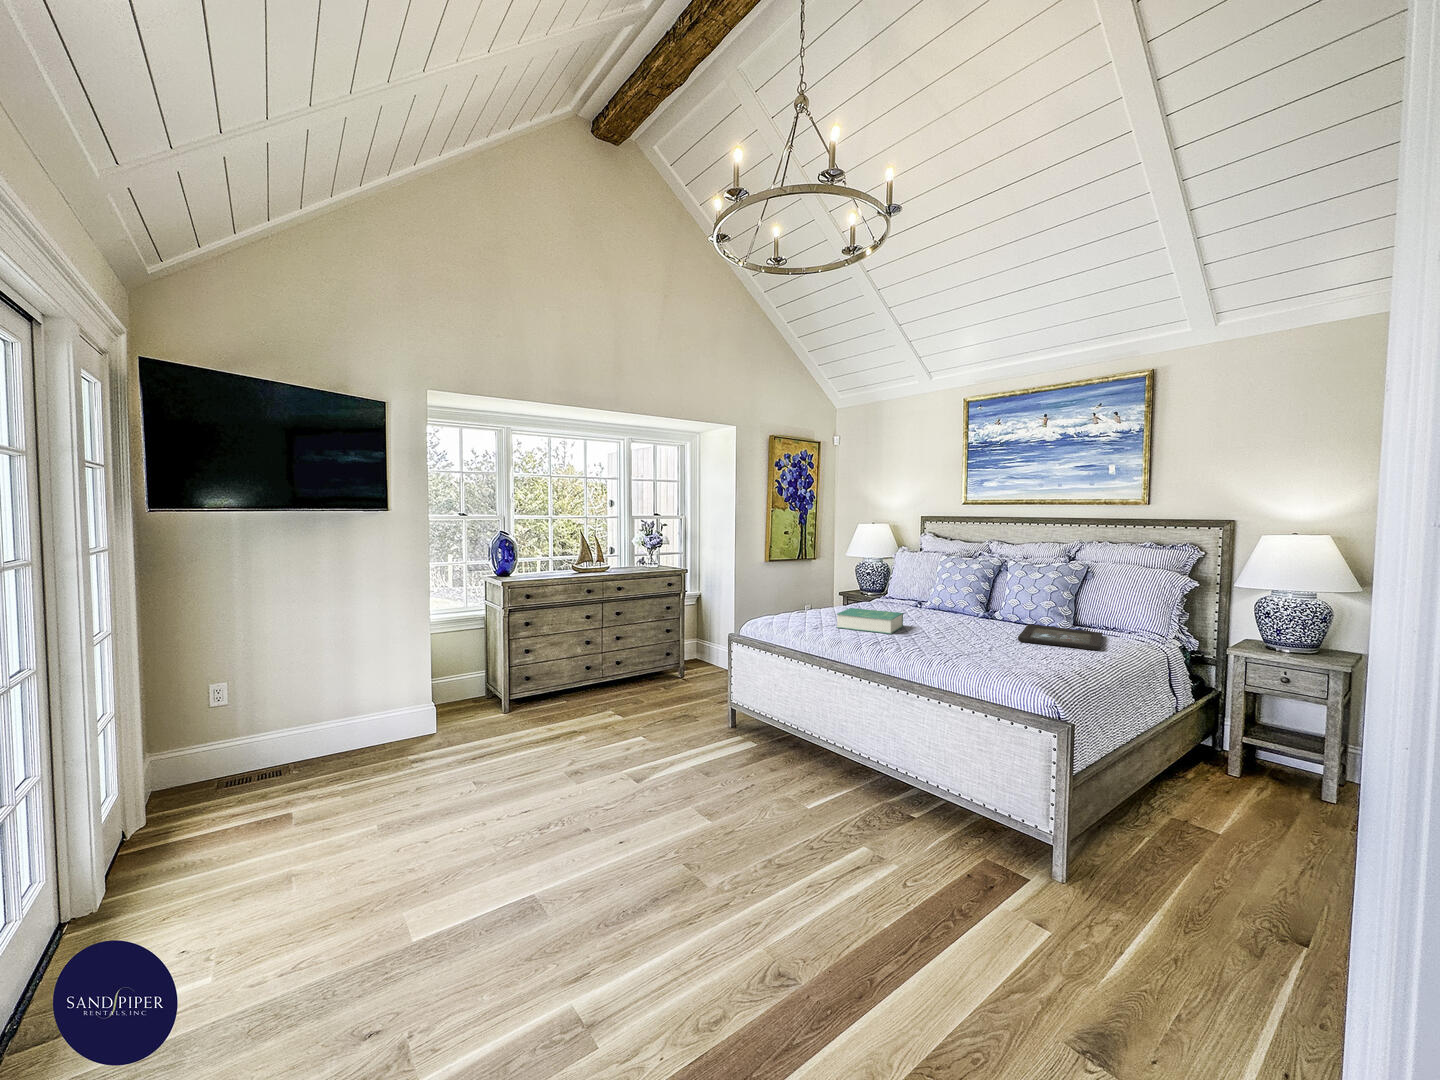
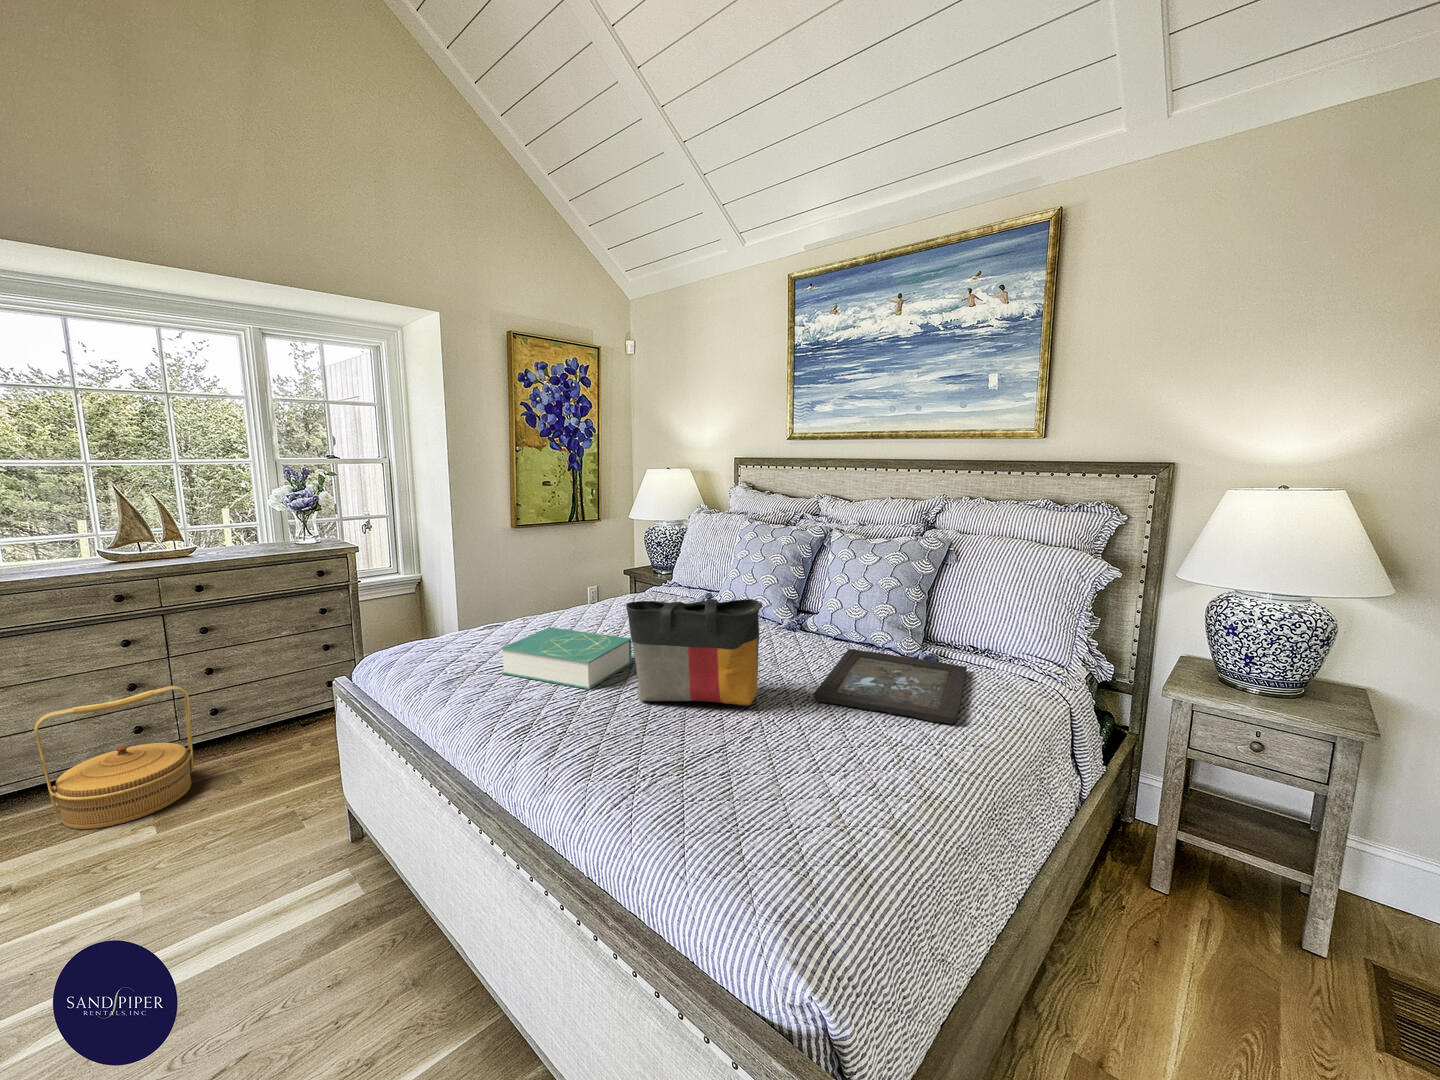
tote bag: none [916,586,992,640] -> present [626,599,763,706]
woven basket: none [566,641,623,713] -> present [34,686,194,829]

